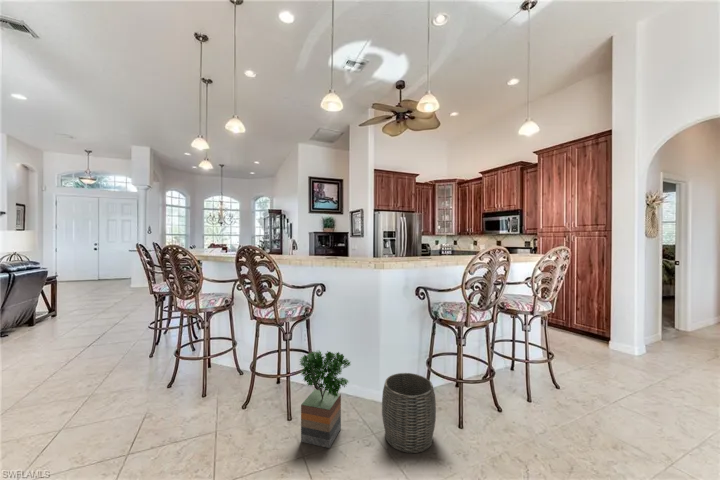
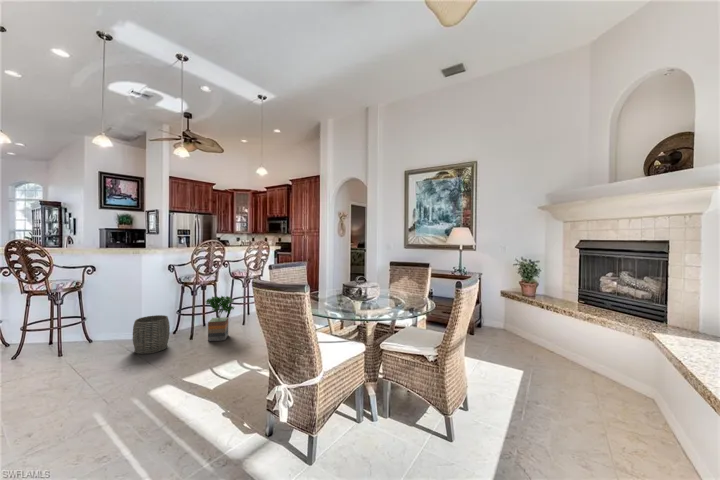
potted tree: present [300,351,350,448] -> present [206,296,234,341]

